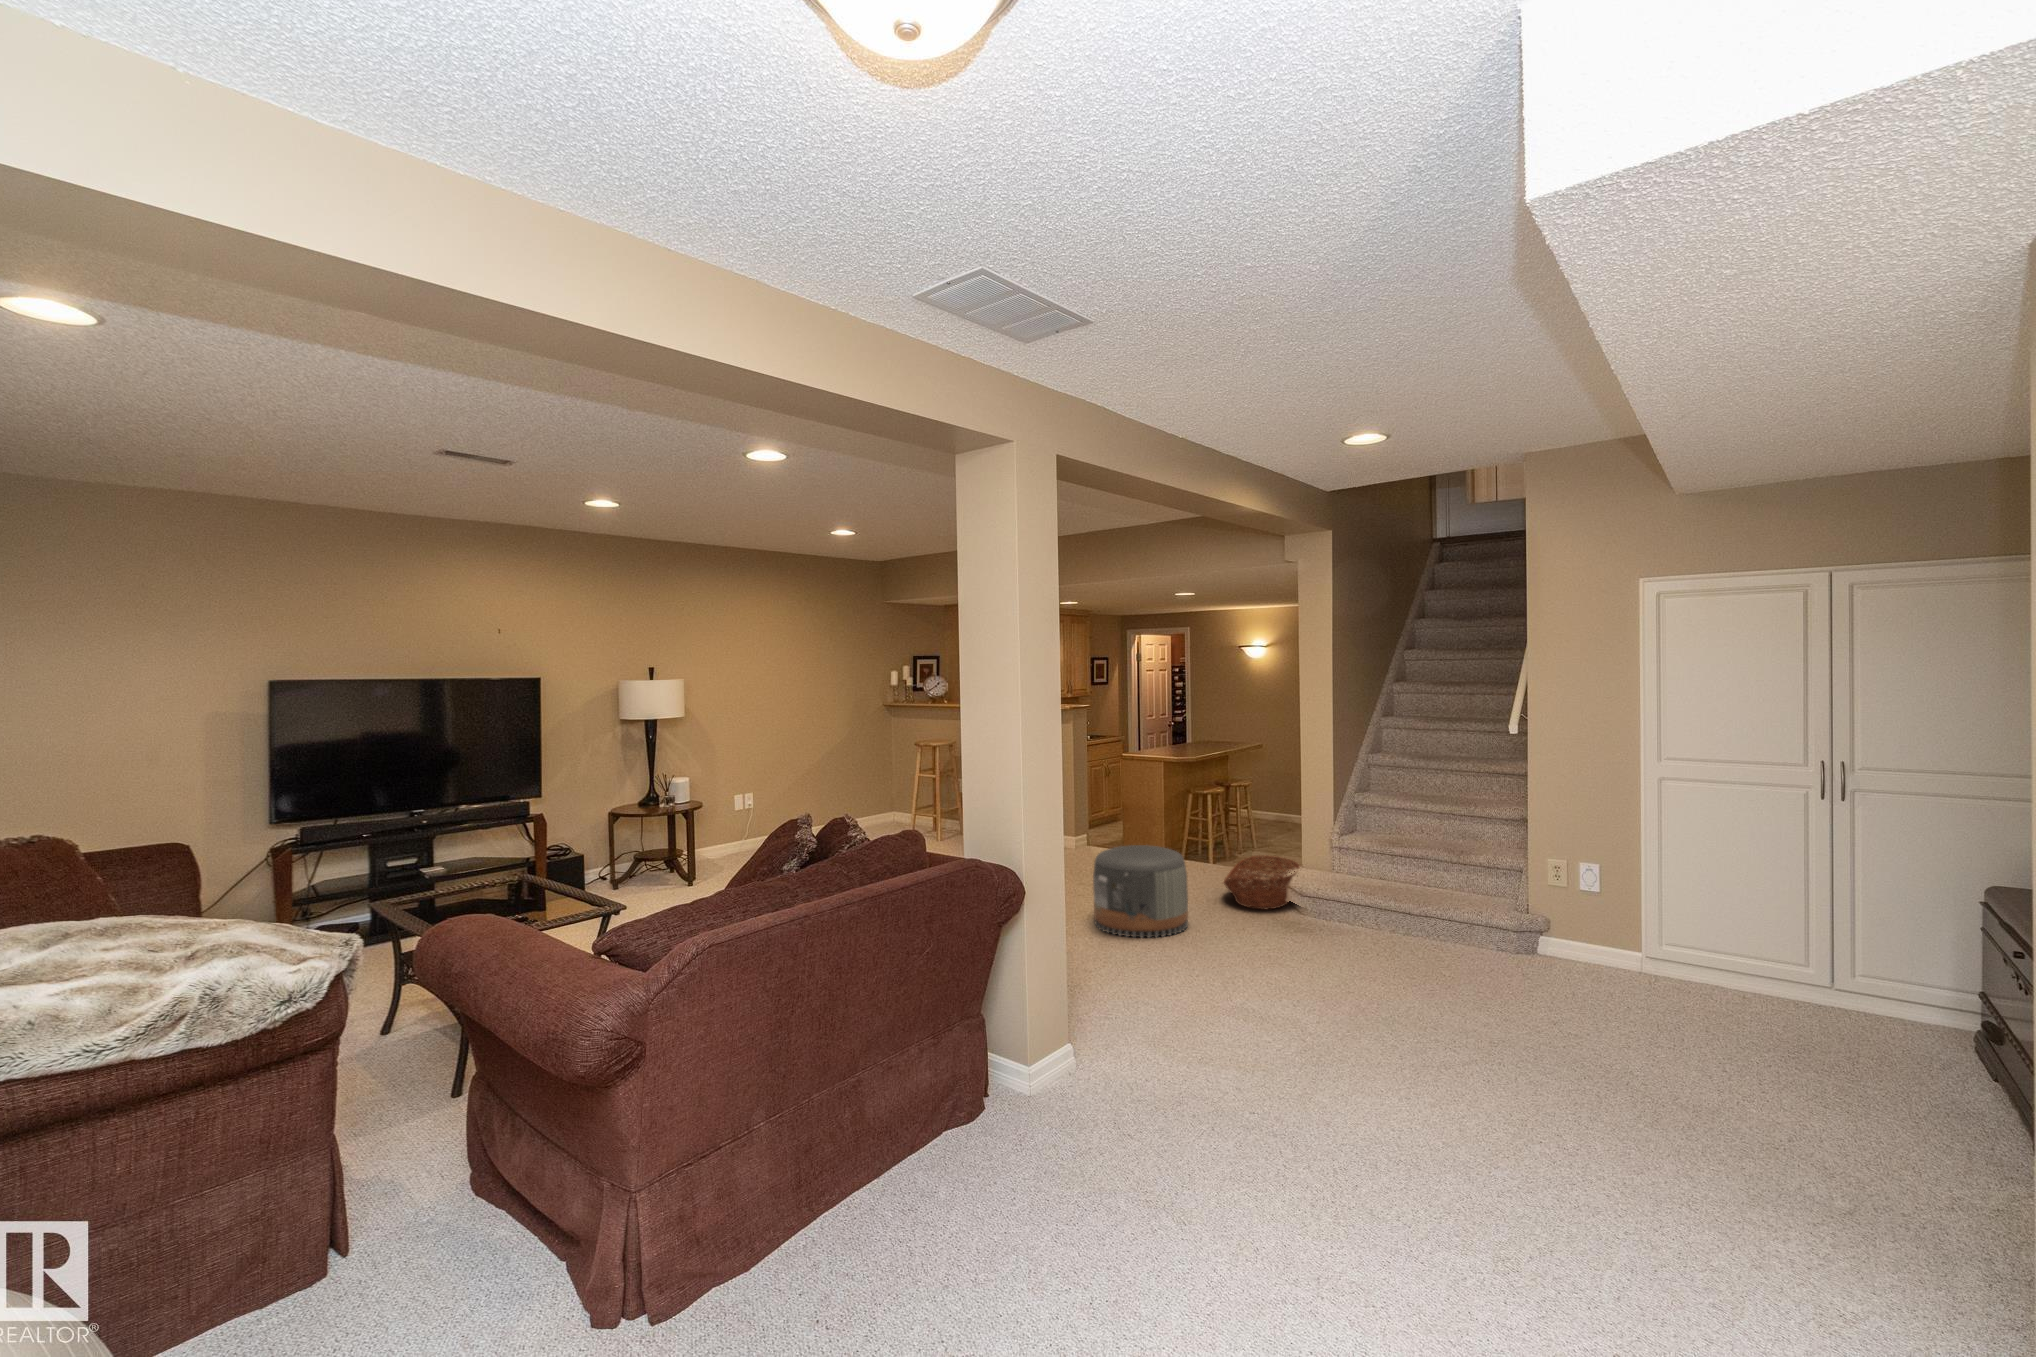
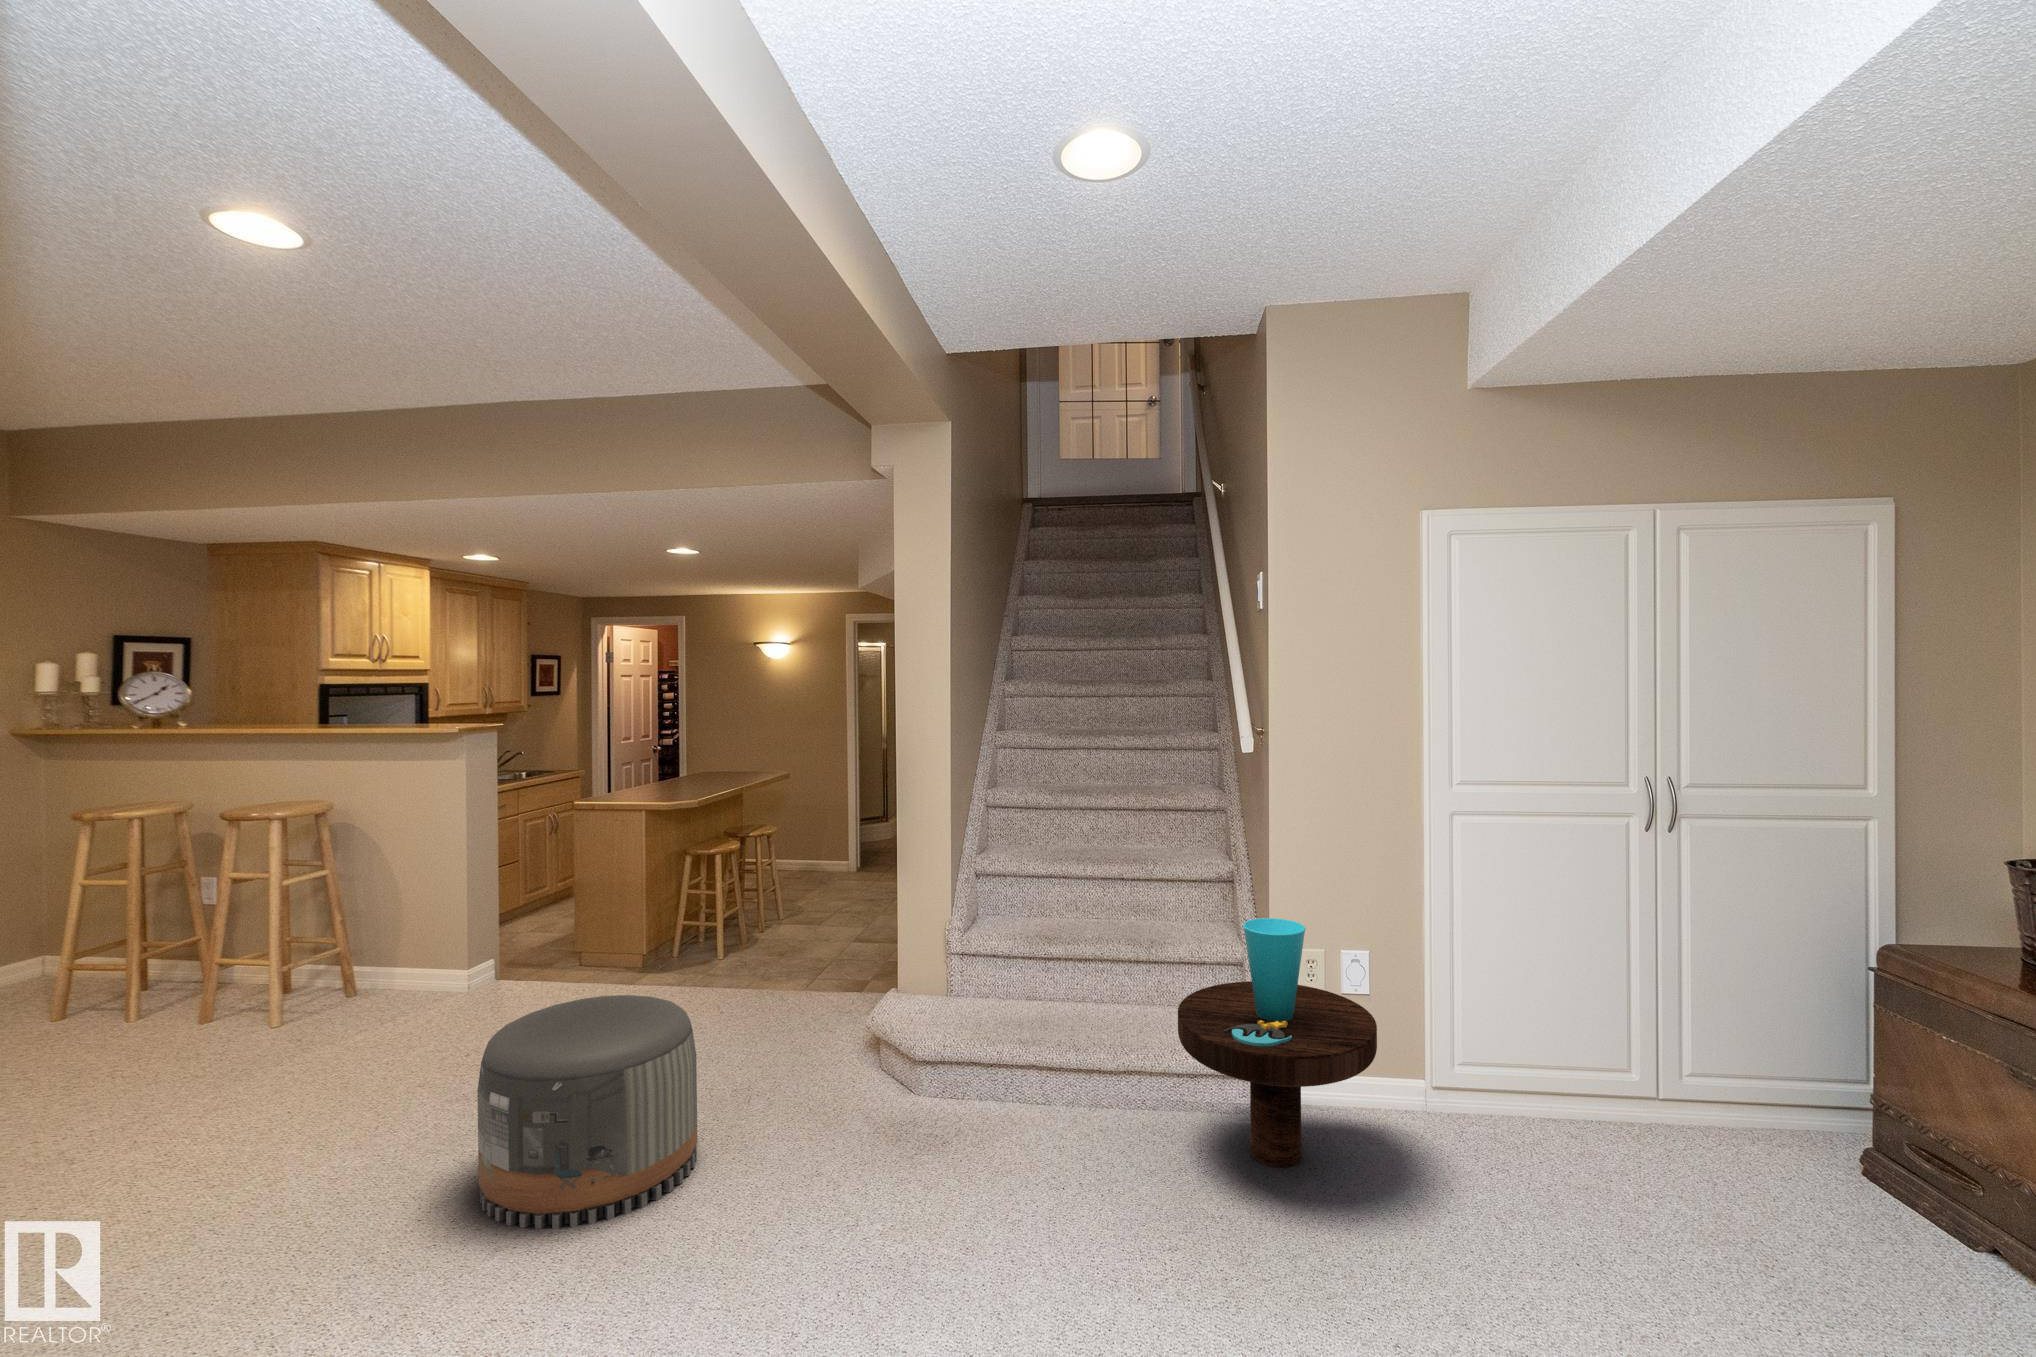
side table: none [1448,835,1577,976] -> present [1178,918,1377,1167]
basket: present [1224,856,1300,909] -> none [757,964,893,1077]

